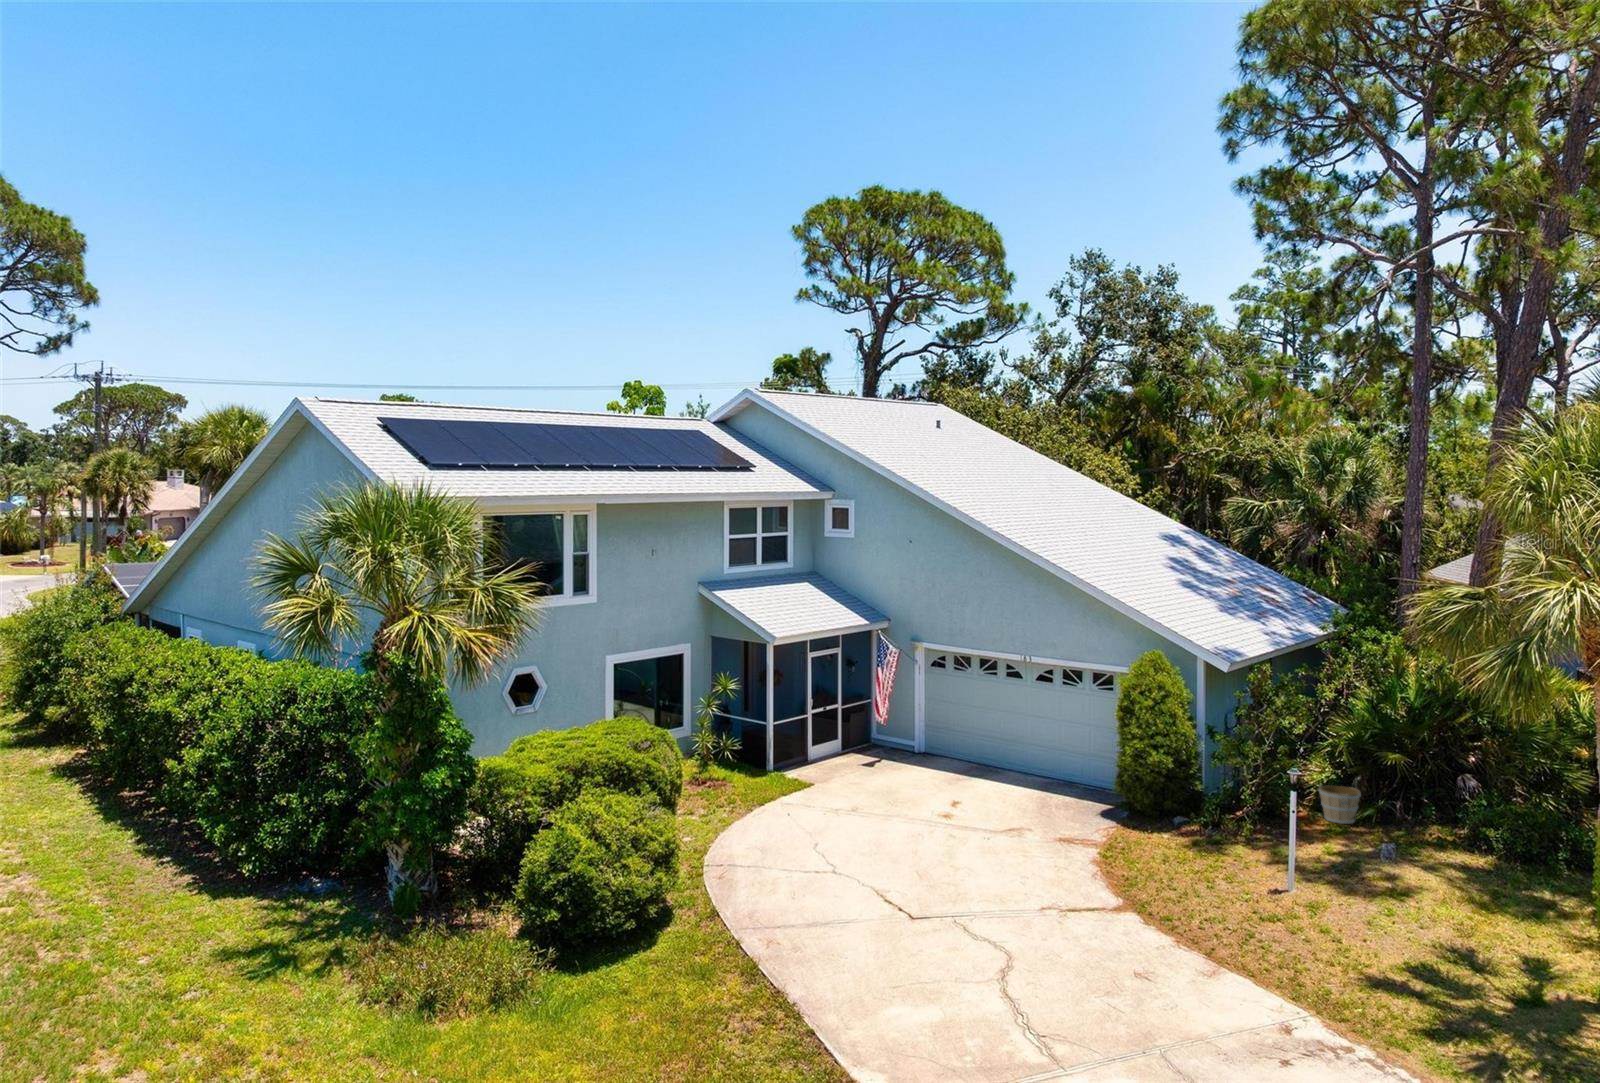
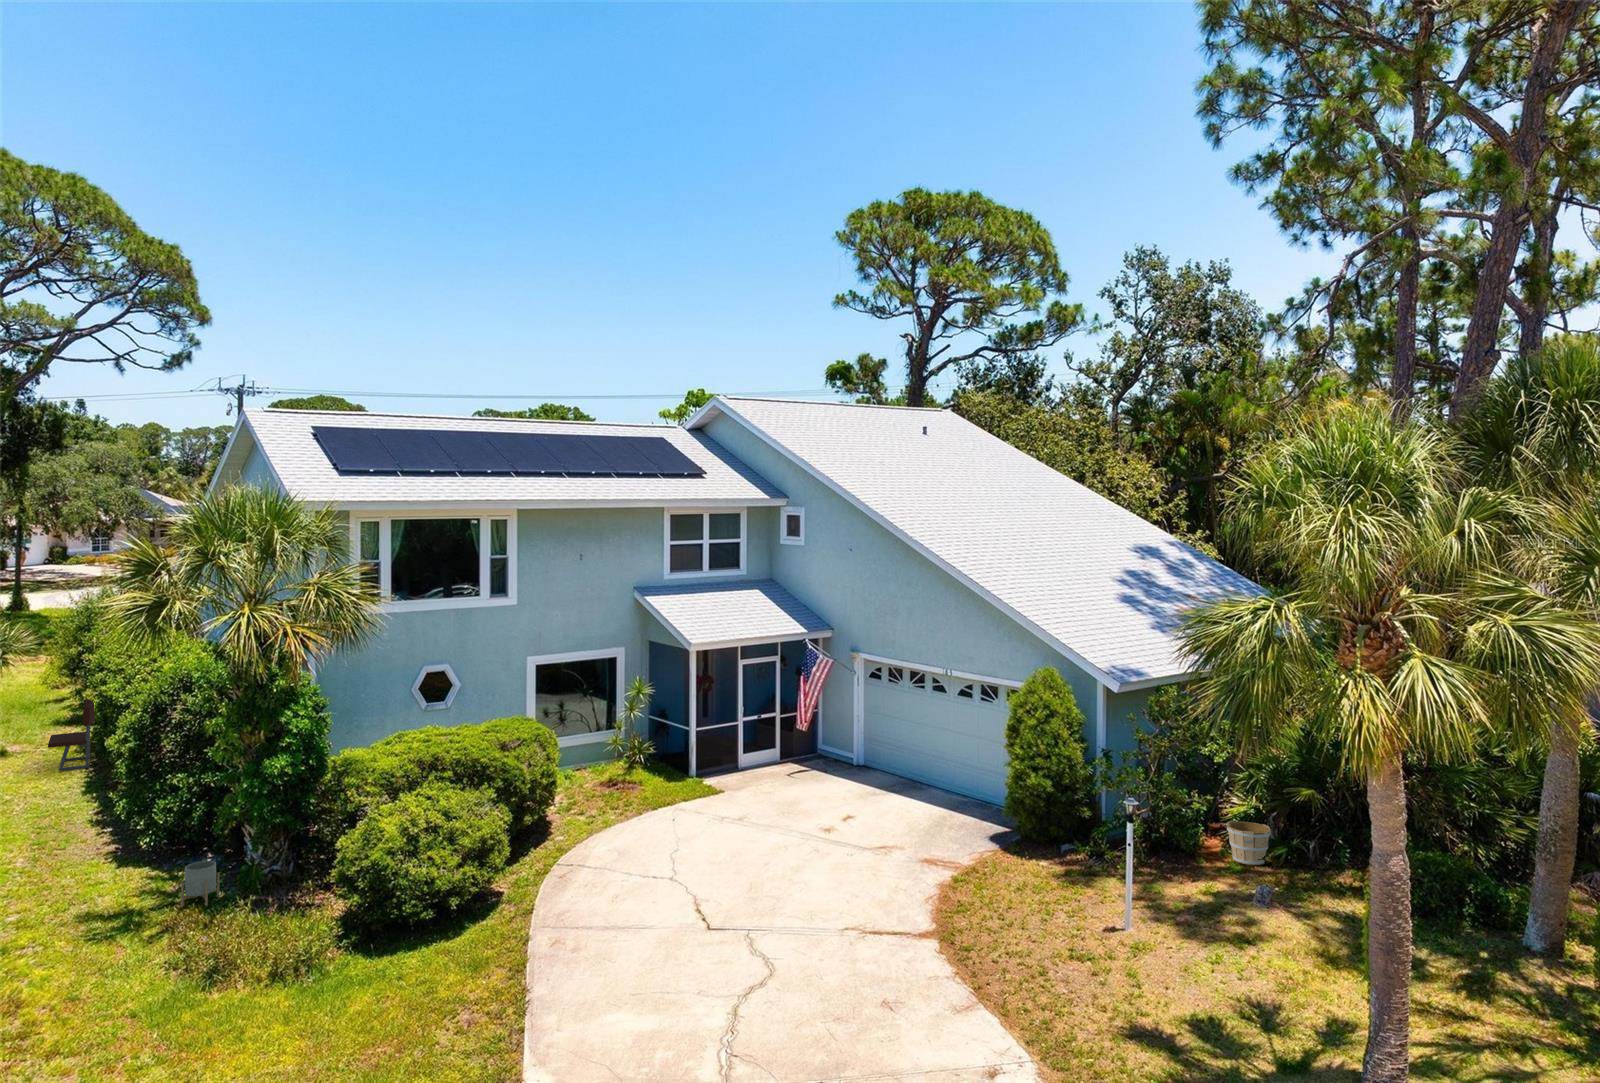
bench: none [46,719,102,799] -> present [48,700,95,771]
planter: none [359,880,392,930] -> present [181,861,219,907]

